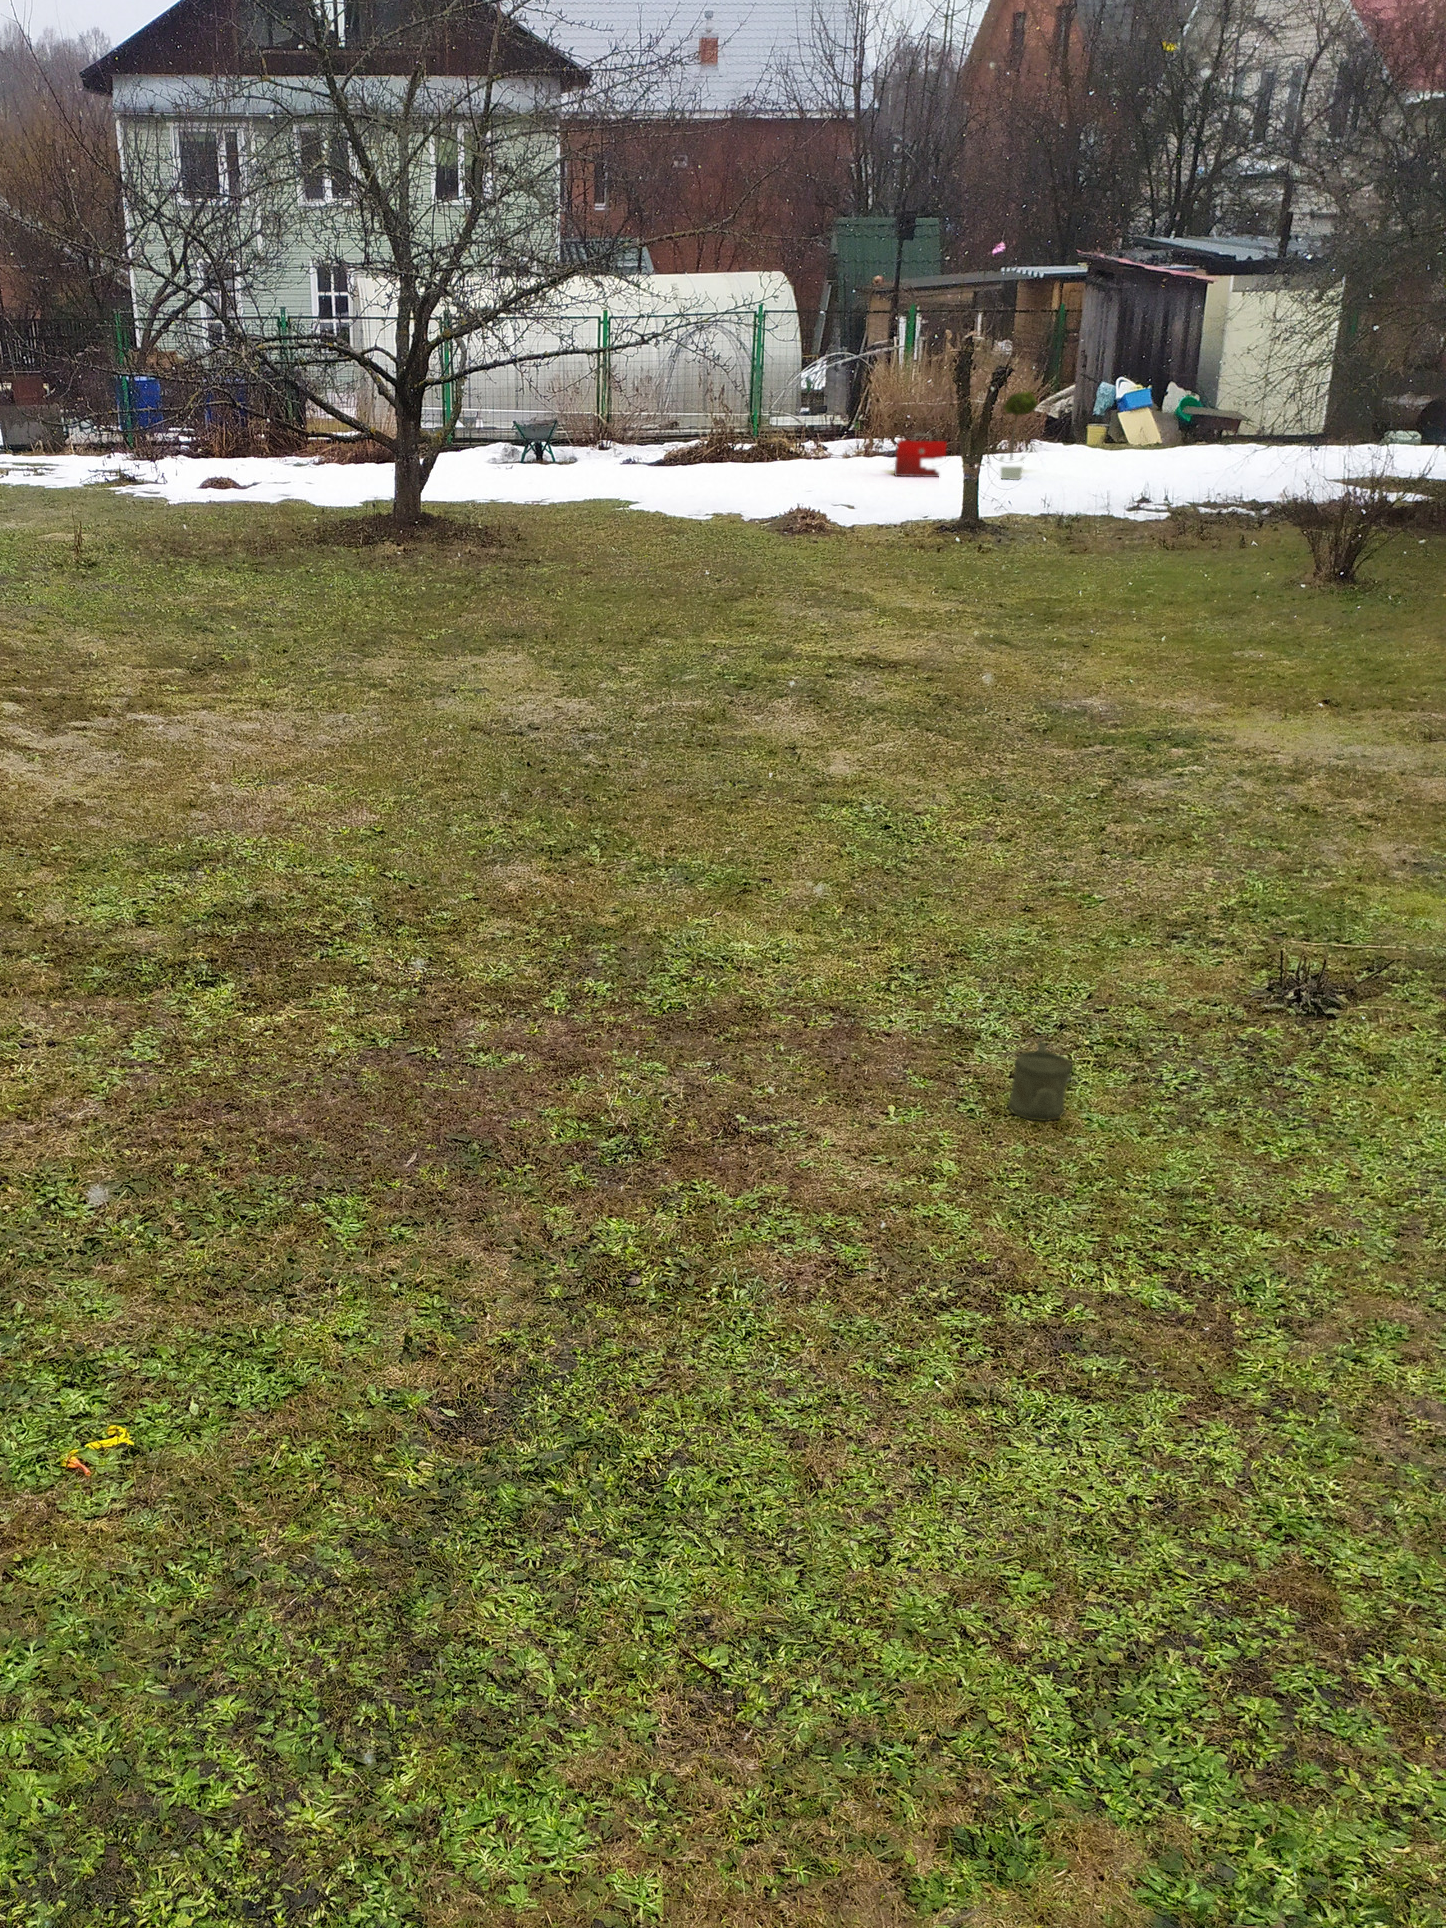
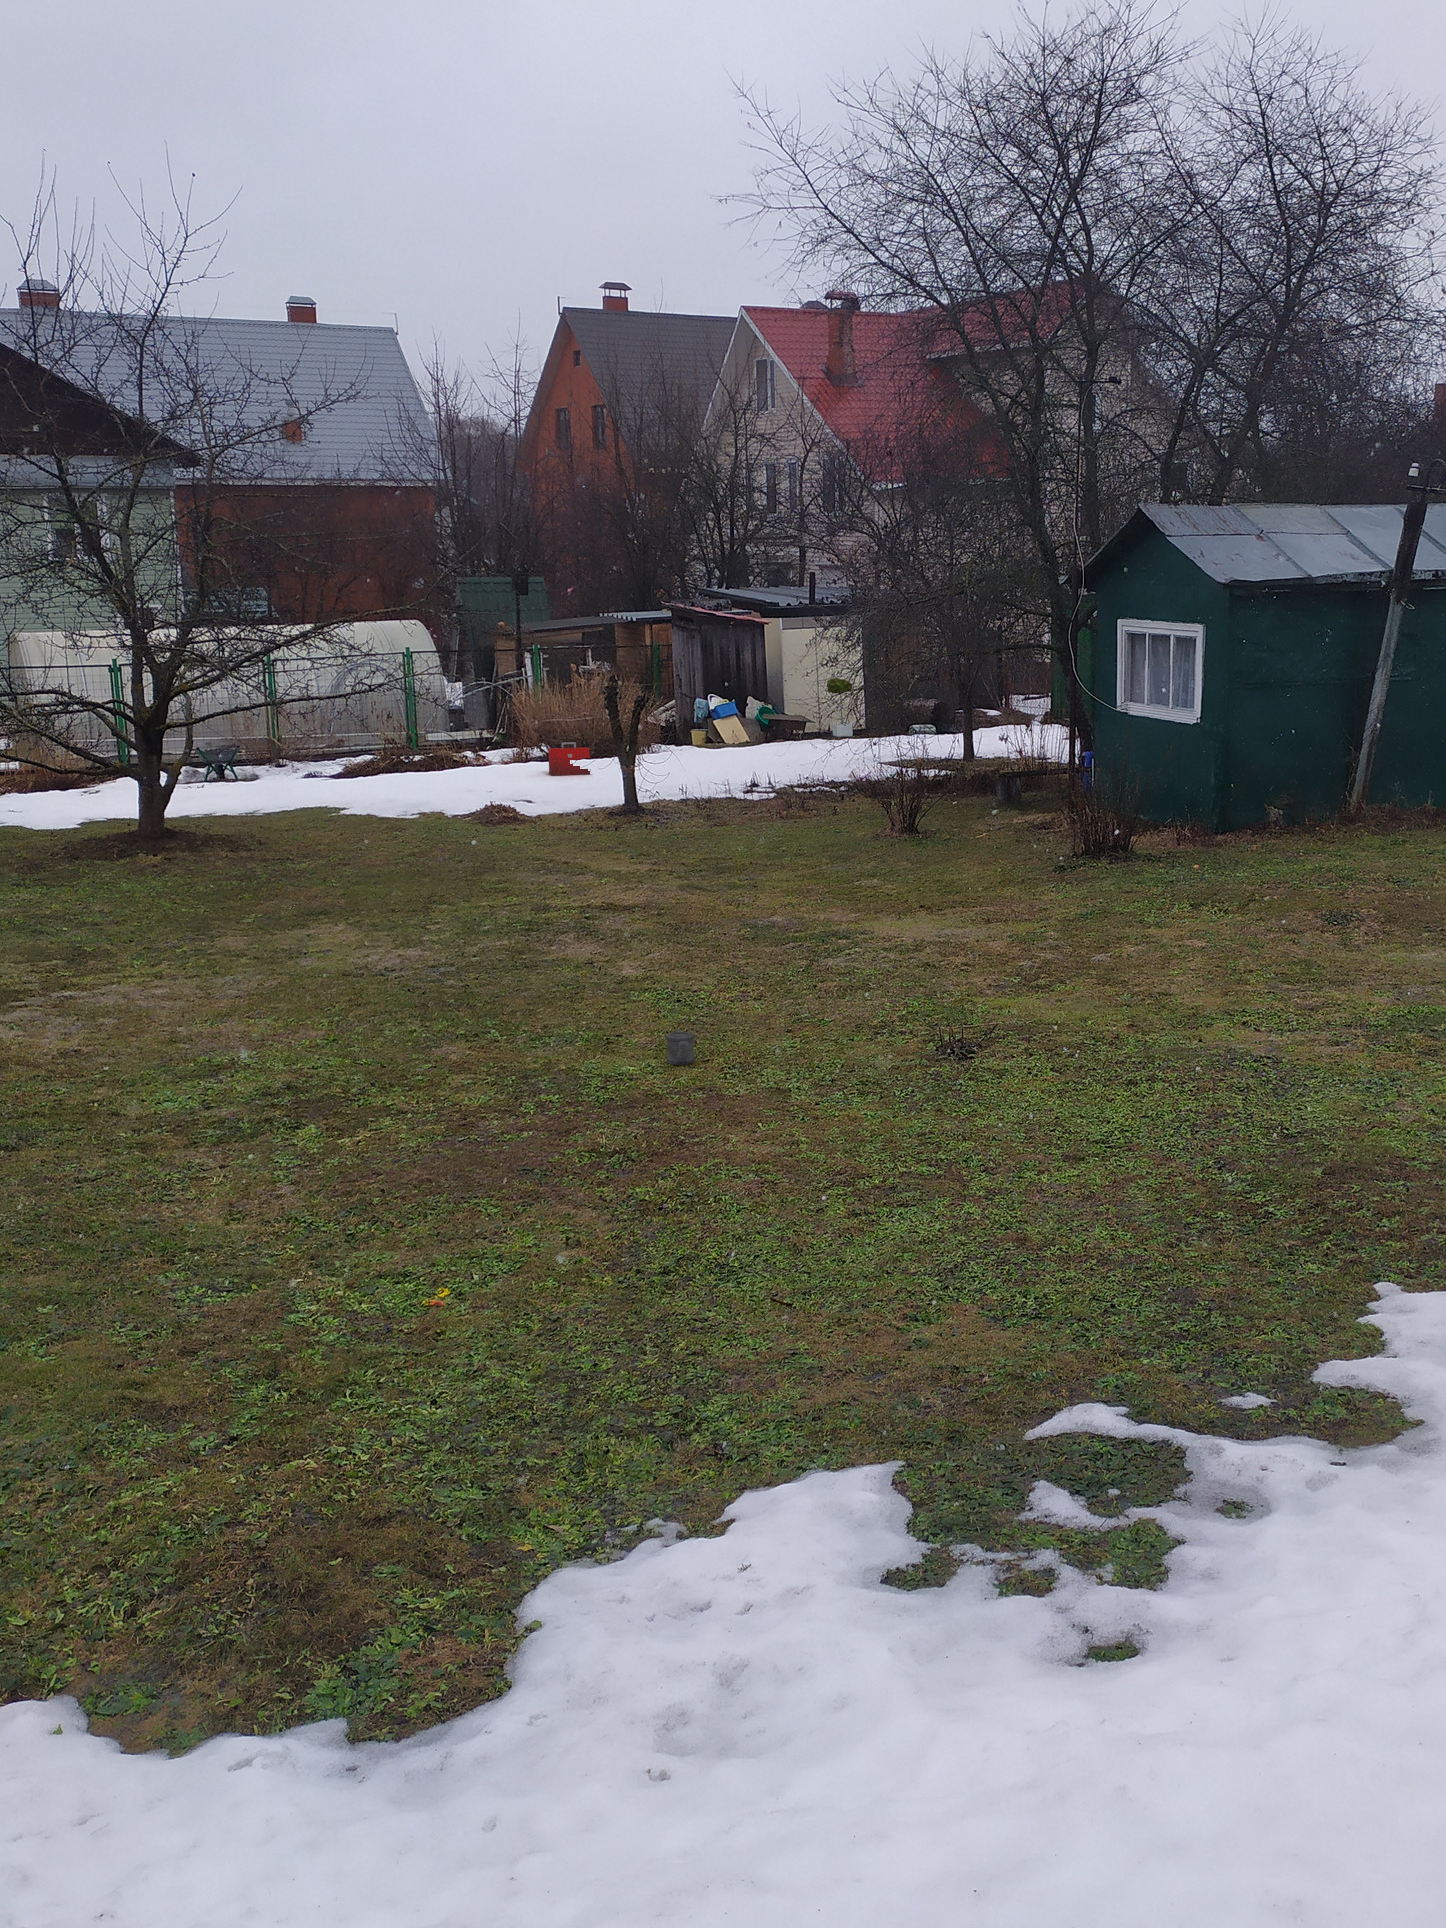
potted tree: present [1000,391,1037,480] -> present [827,677,853,737]
watering can: present [1008,1042,1073,1121] -> present [666,1029,695,1065]

